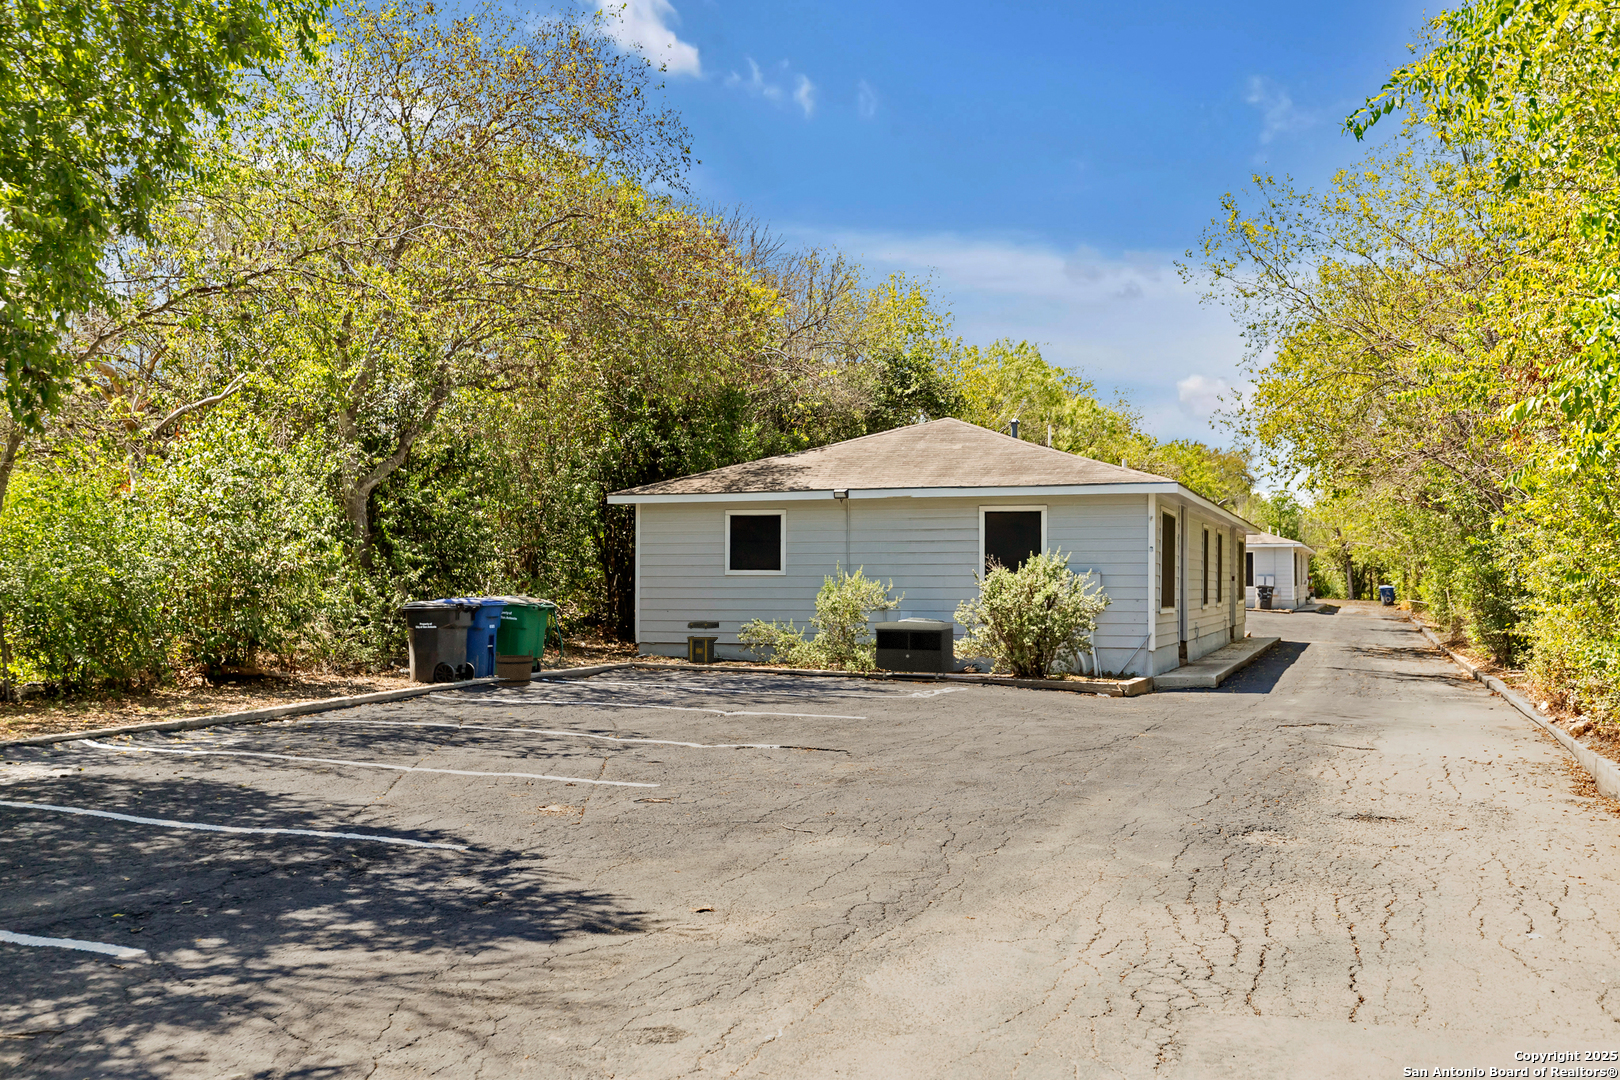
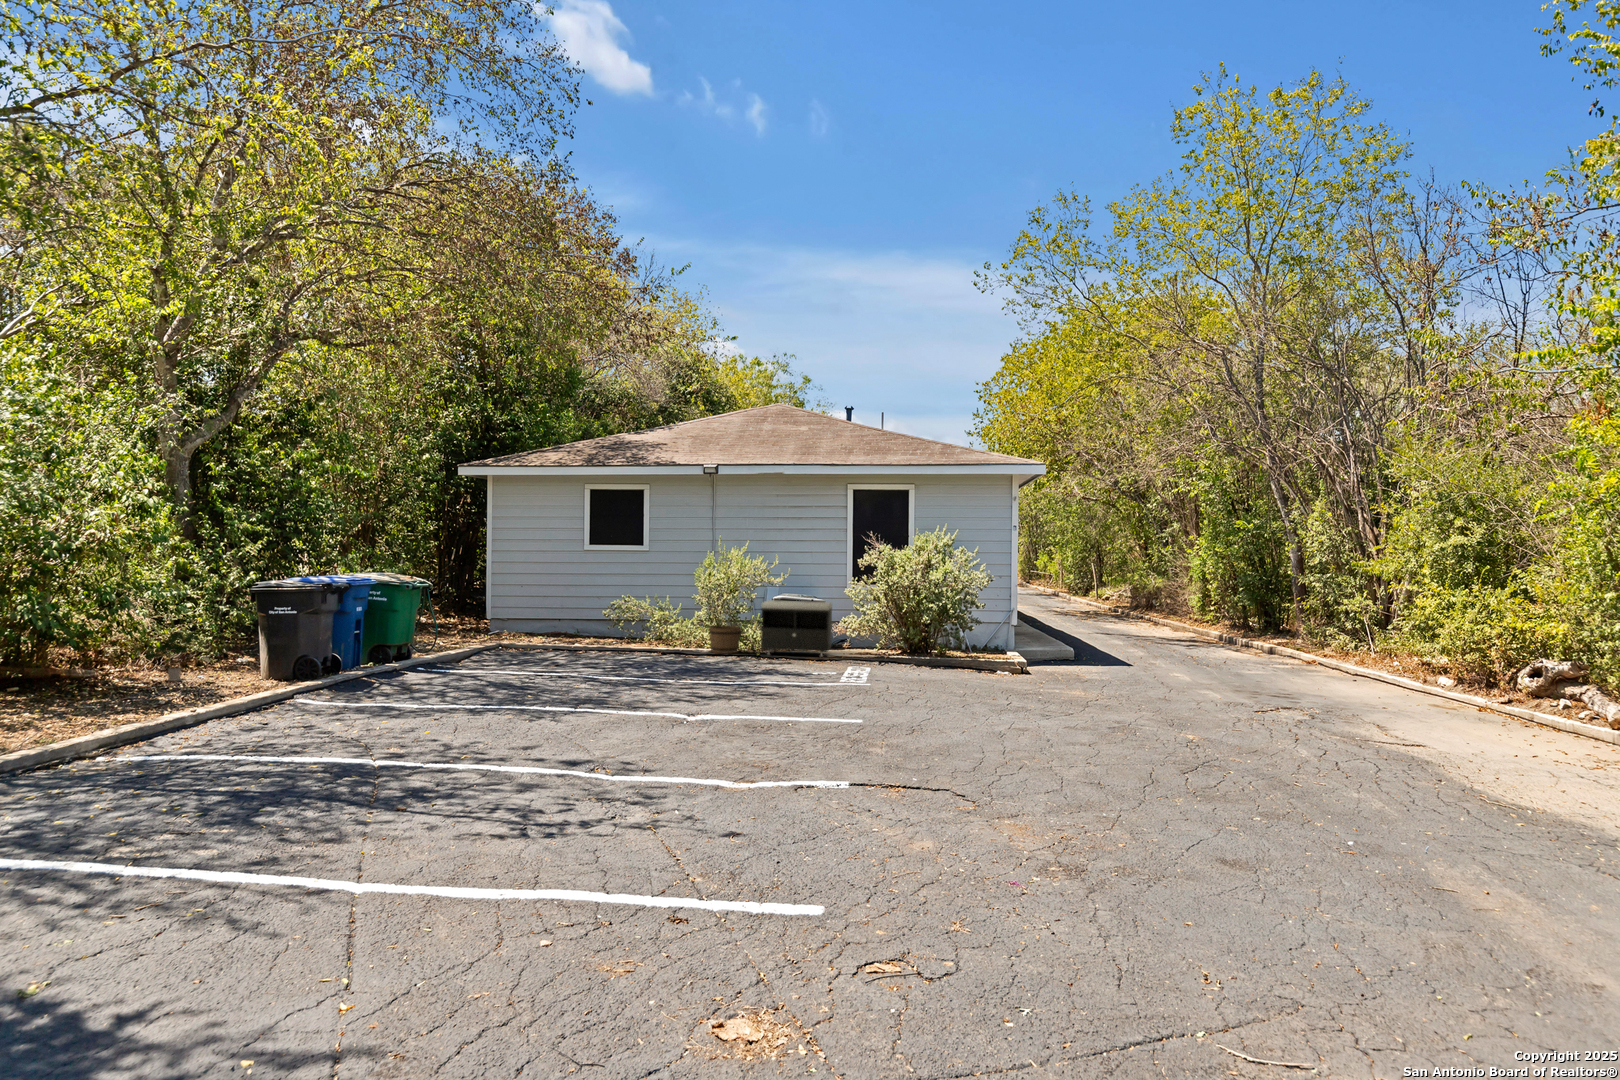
toolbox: present [687,621,723,663] -> none [549,595,585,637]
potted plant: none [327,643,369,686] -> present [145,630,201,681]
bucket: present [496,650,533,686] -> present [709,624,742,653]

